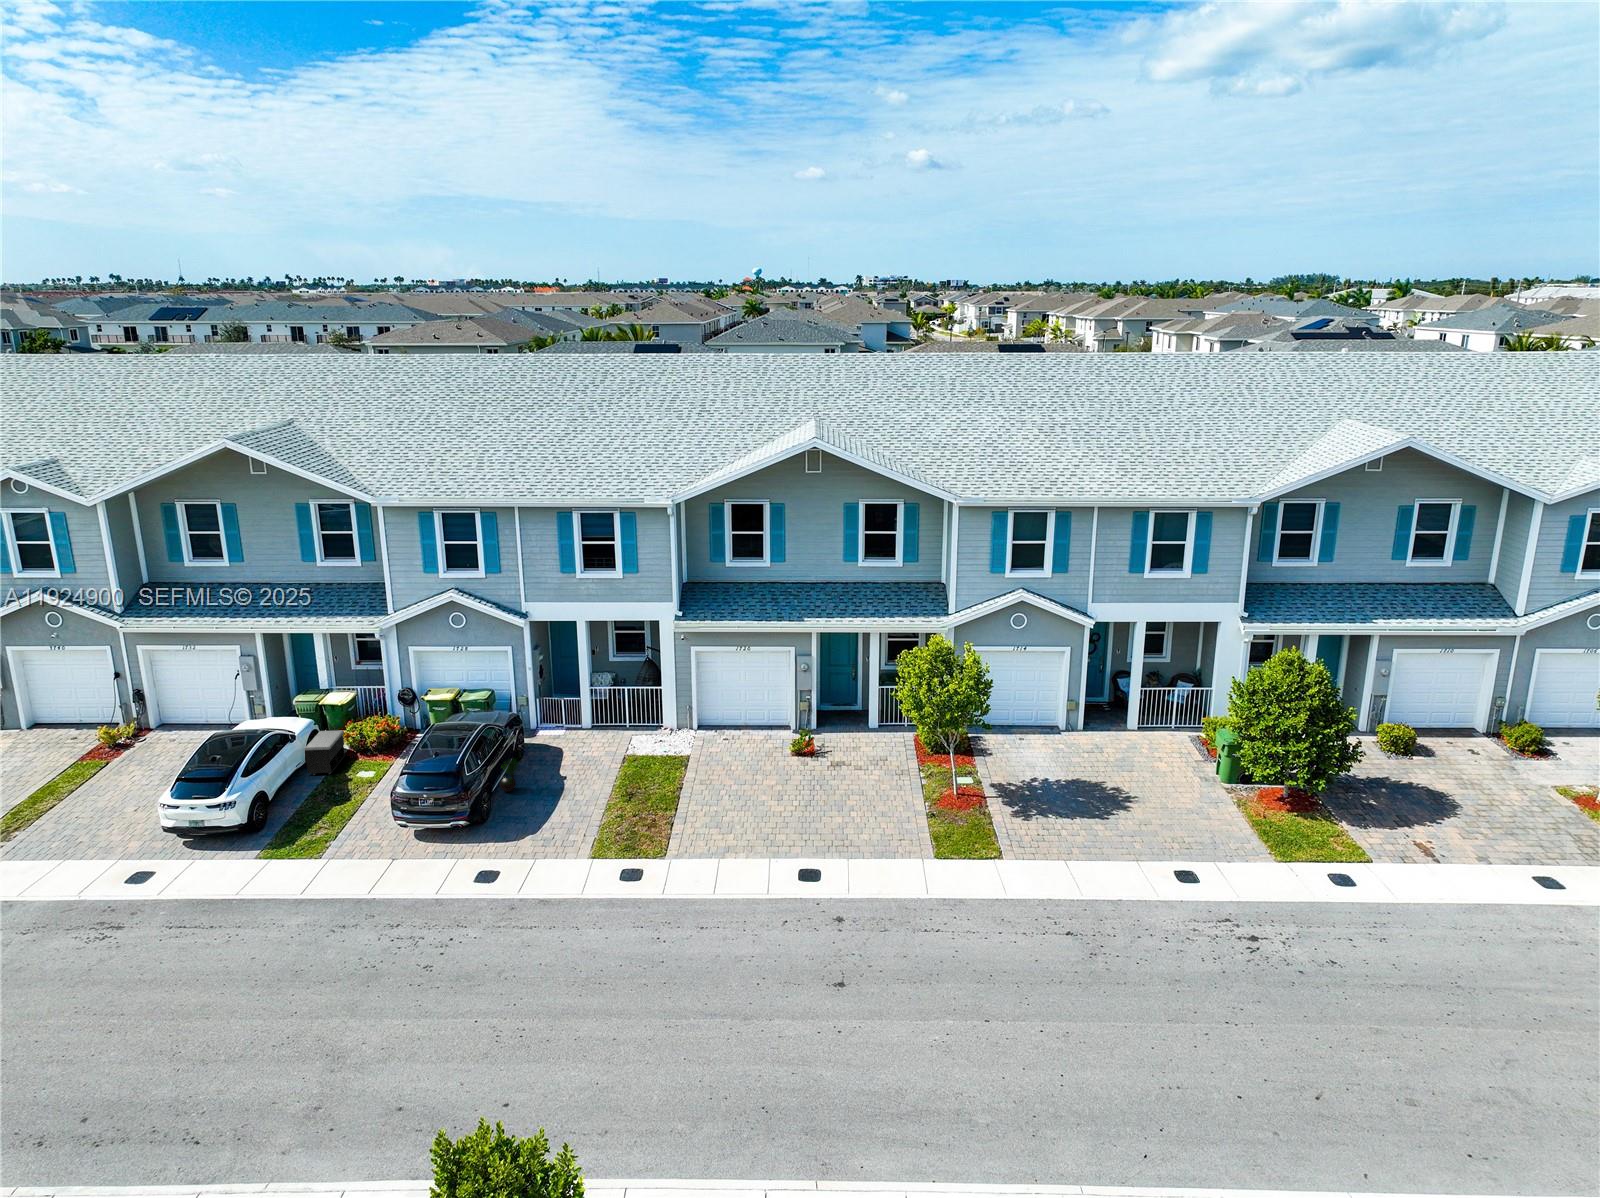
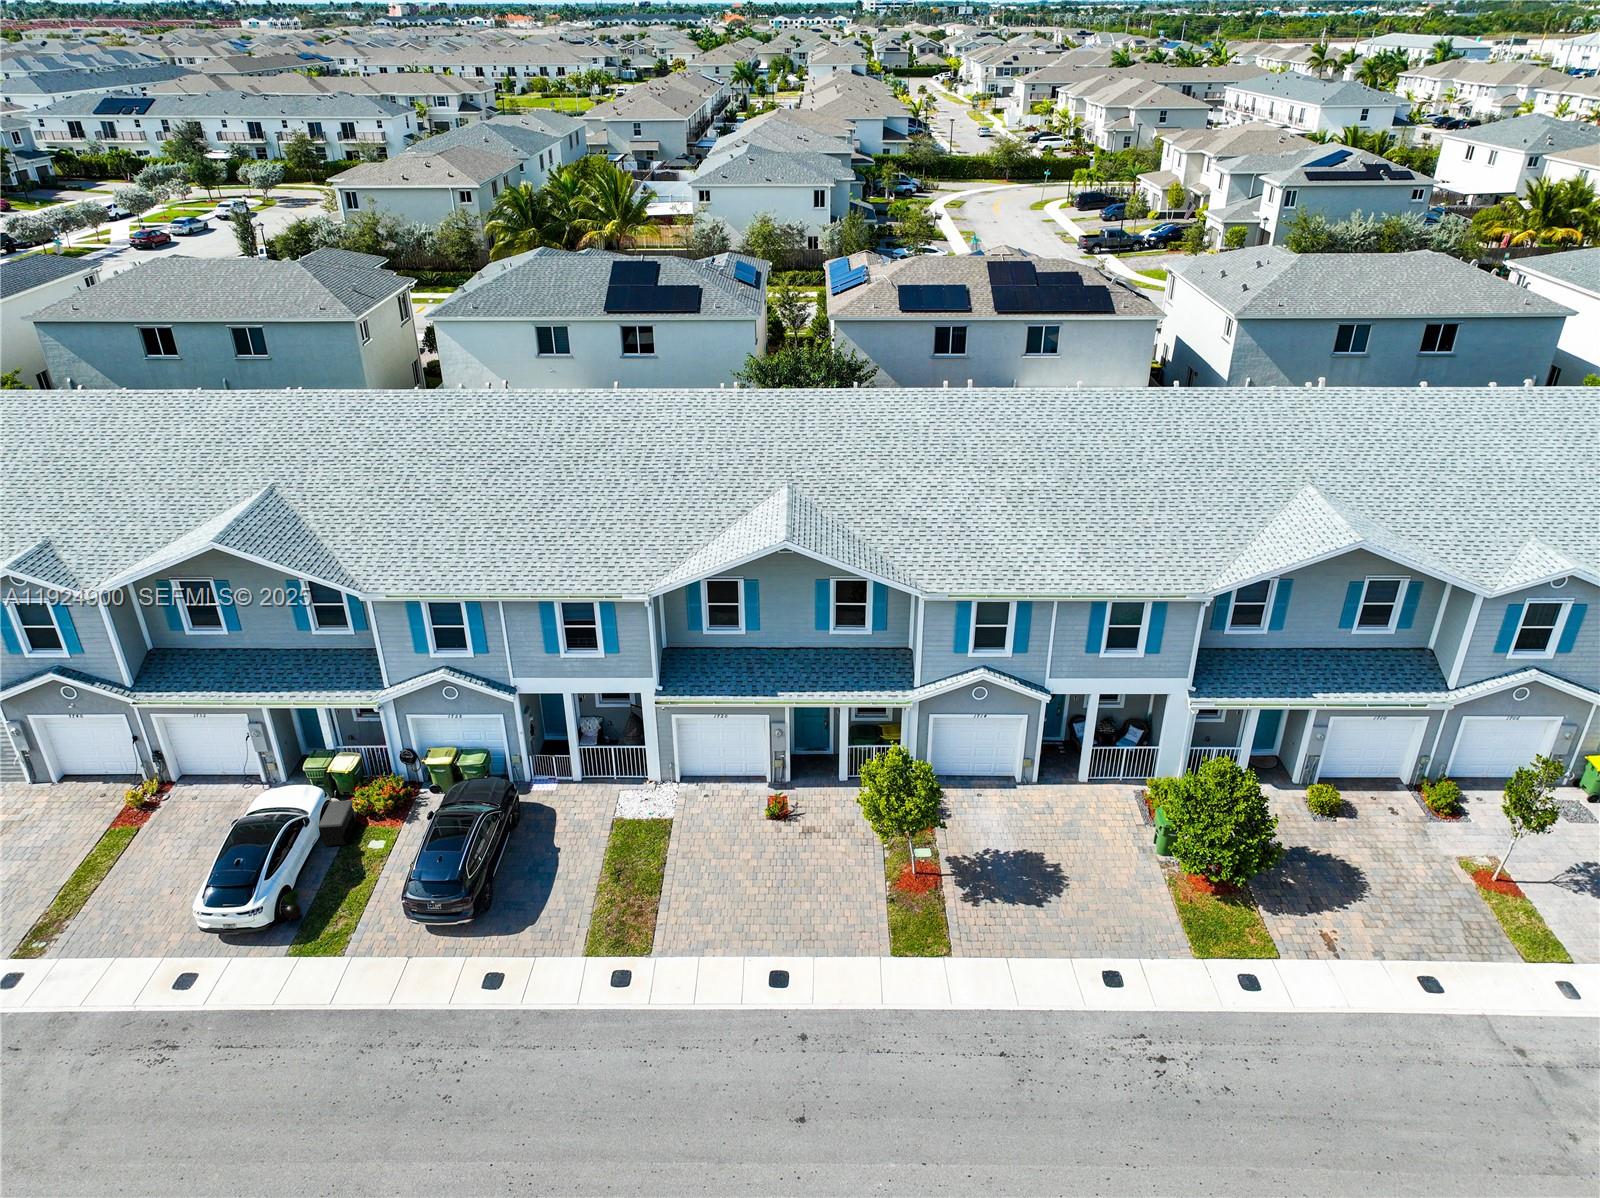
potted tree: present [500,759,518,792] -> present [285,890,301,919]

